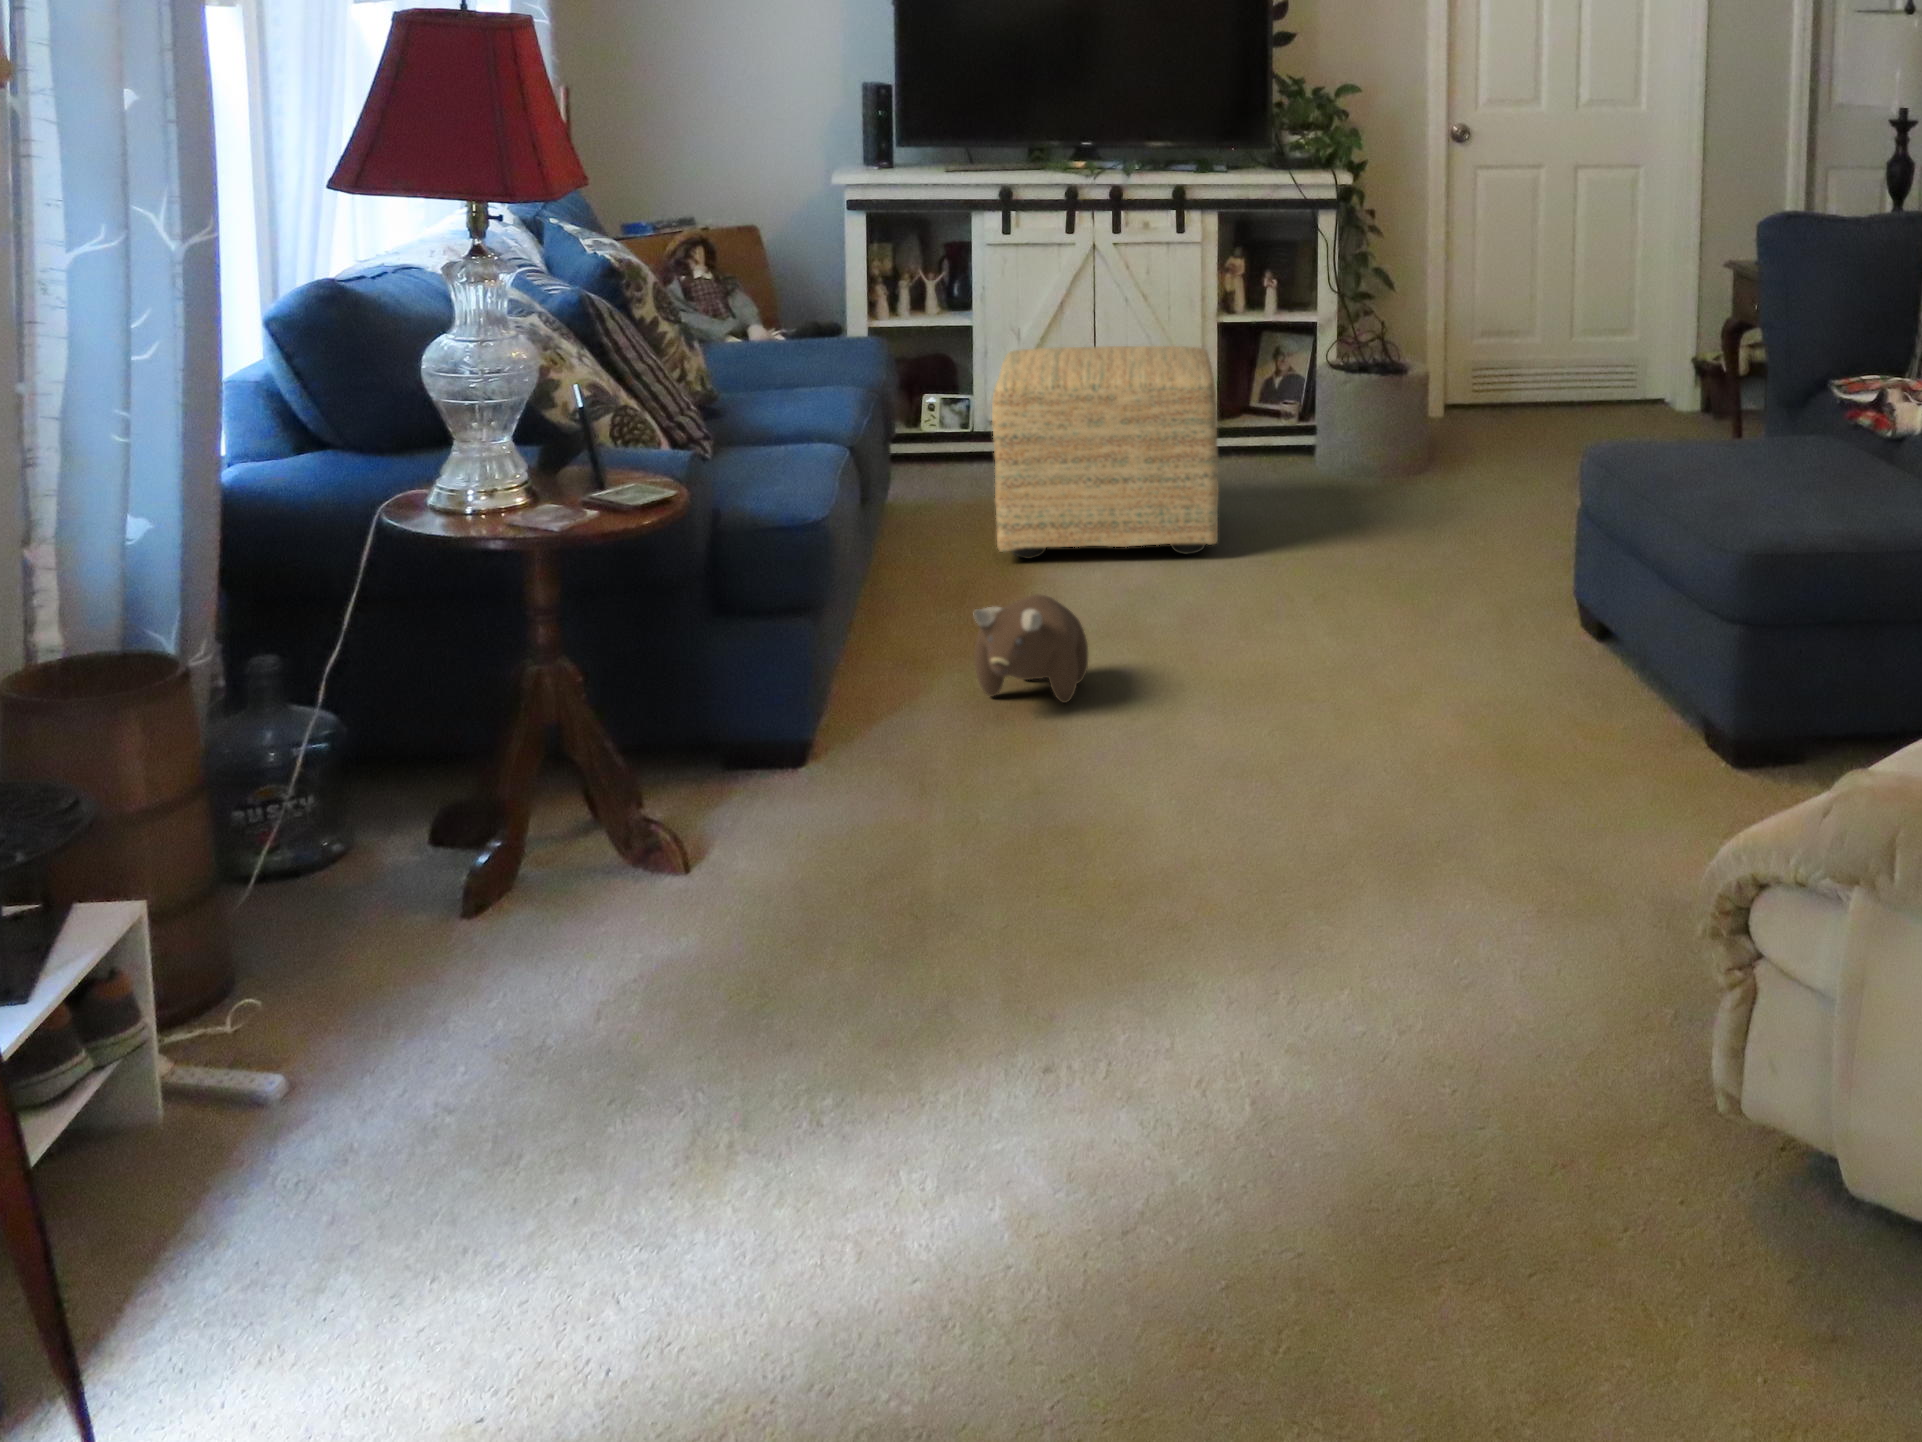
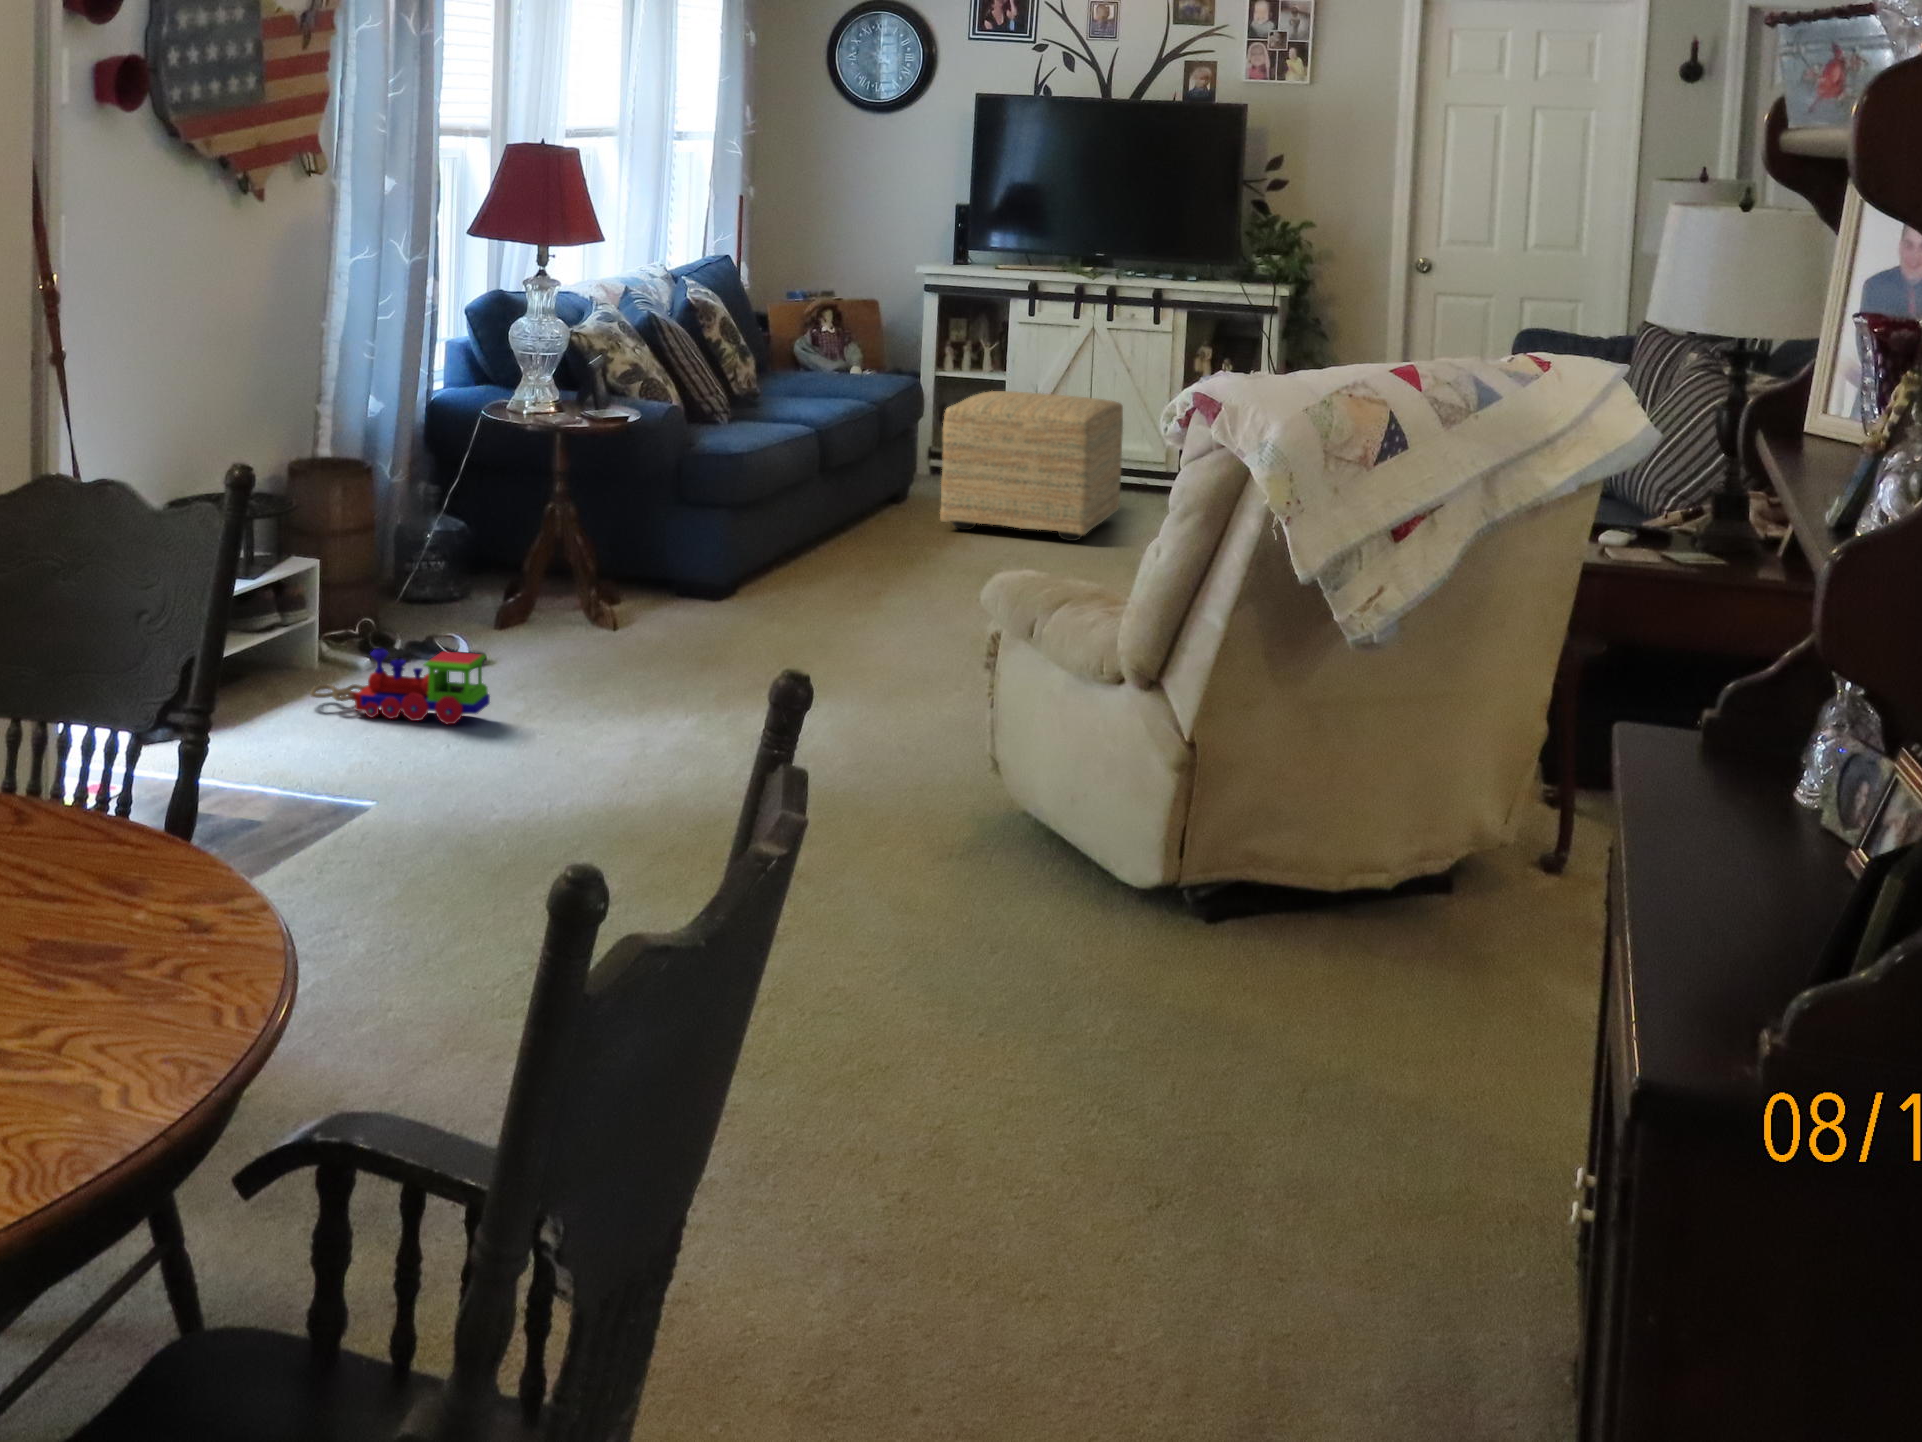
plush toy: present [974,594,1088,703] -> none [835,528,918,597]
toy train: none [239,1043,657,1234] -> present [310,648,490,724]

